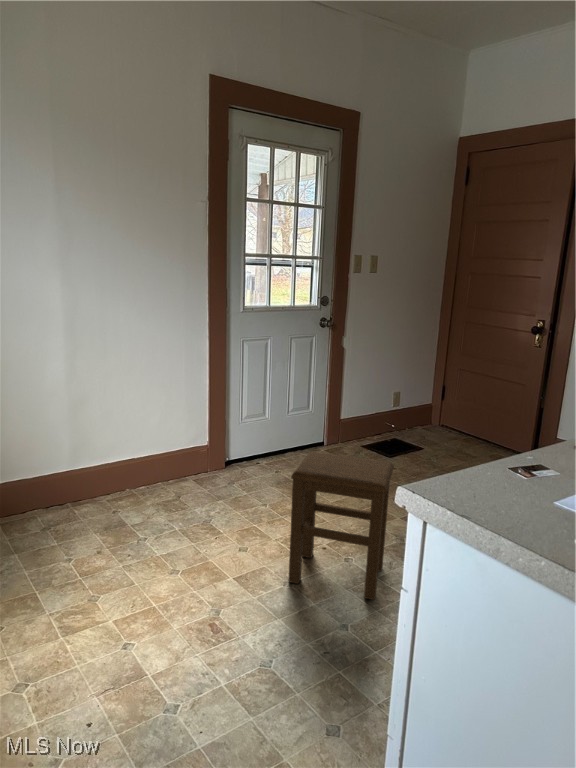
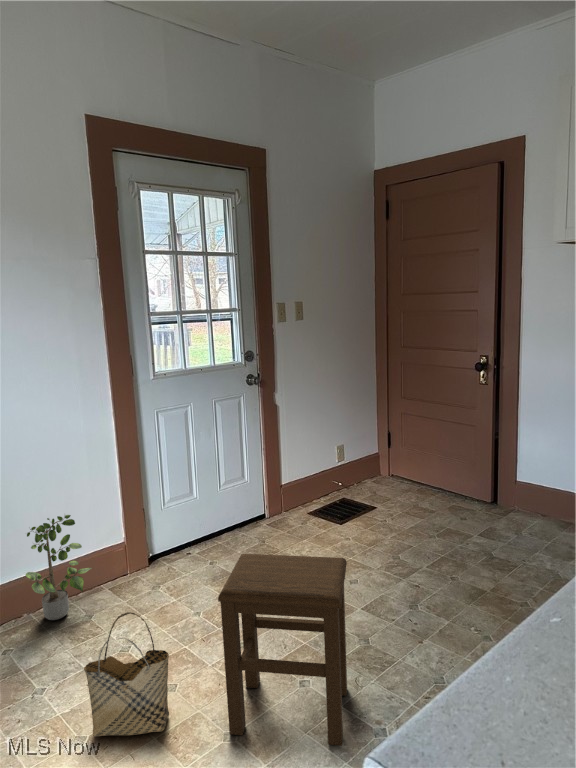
potted plant: none [132,411,183,496] -> present [26,515,91,620]
woven basket: none [184,483,248,573] -> present [84,612,169,737]

